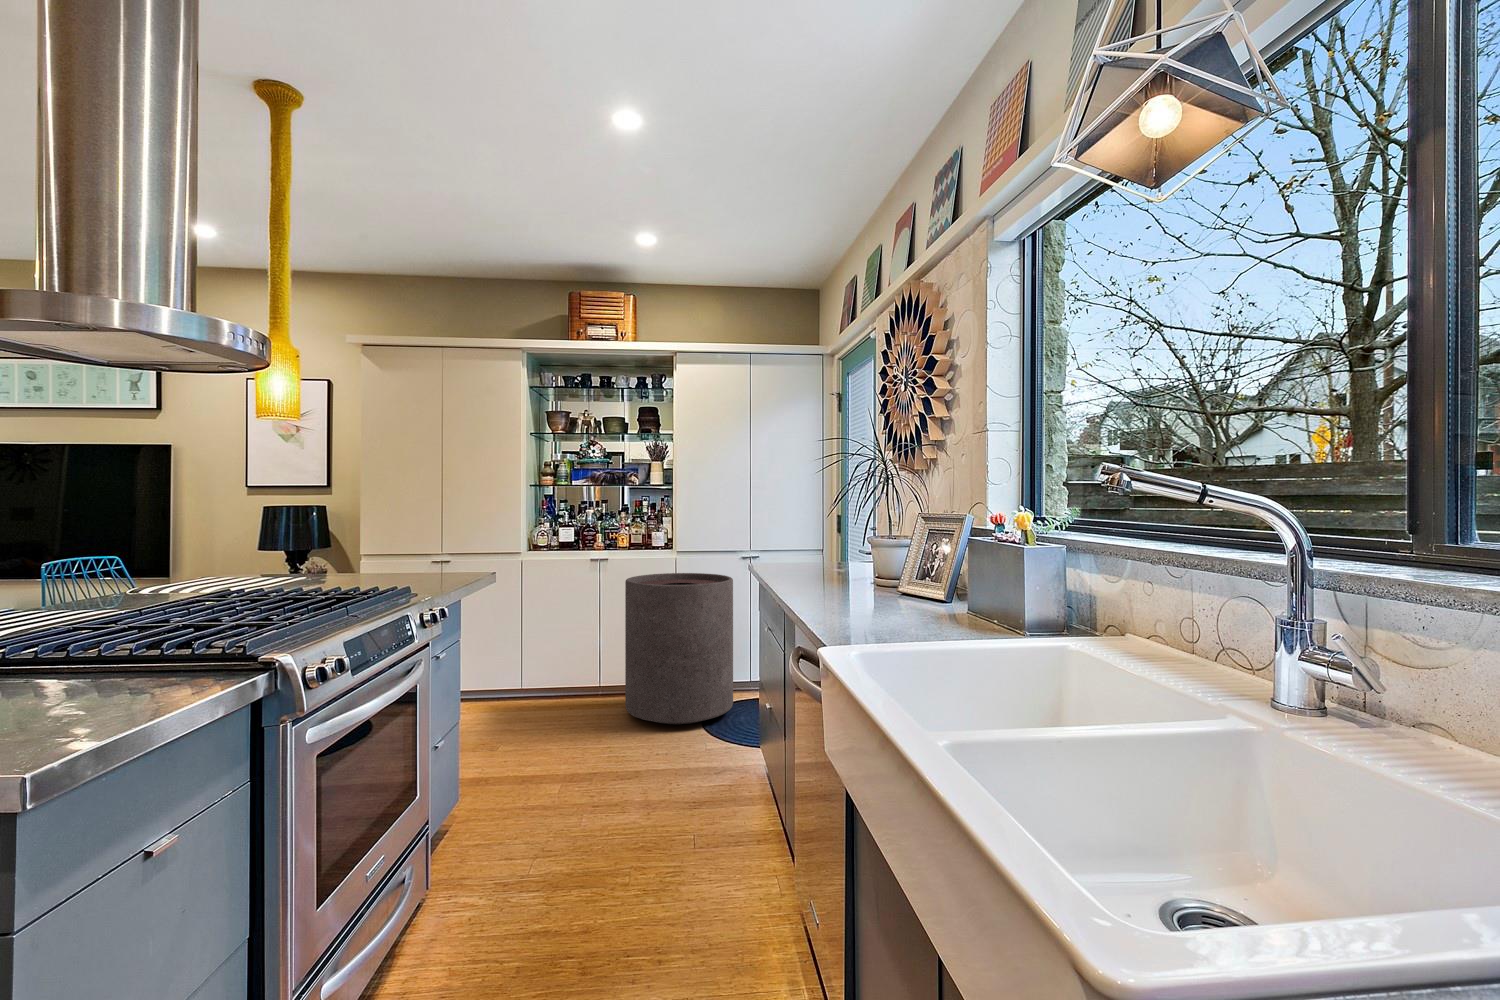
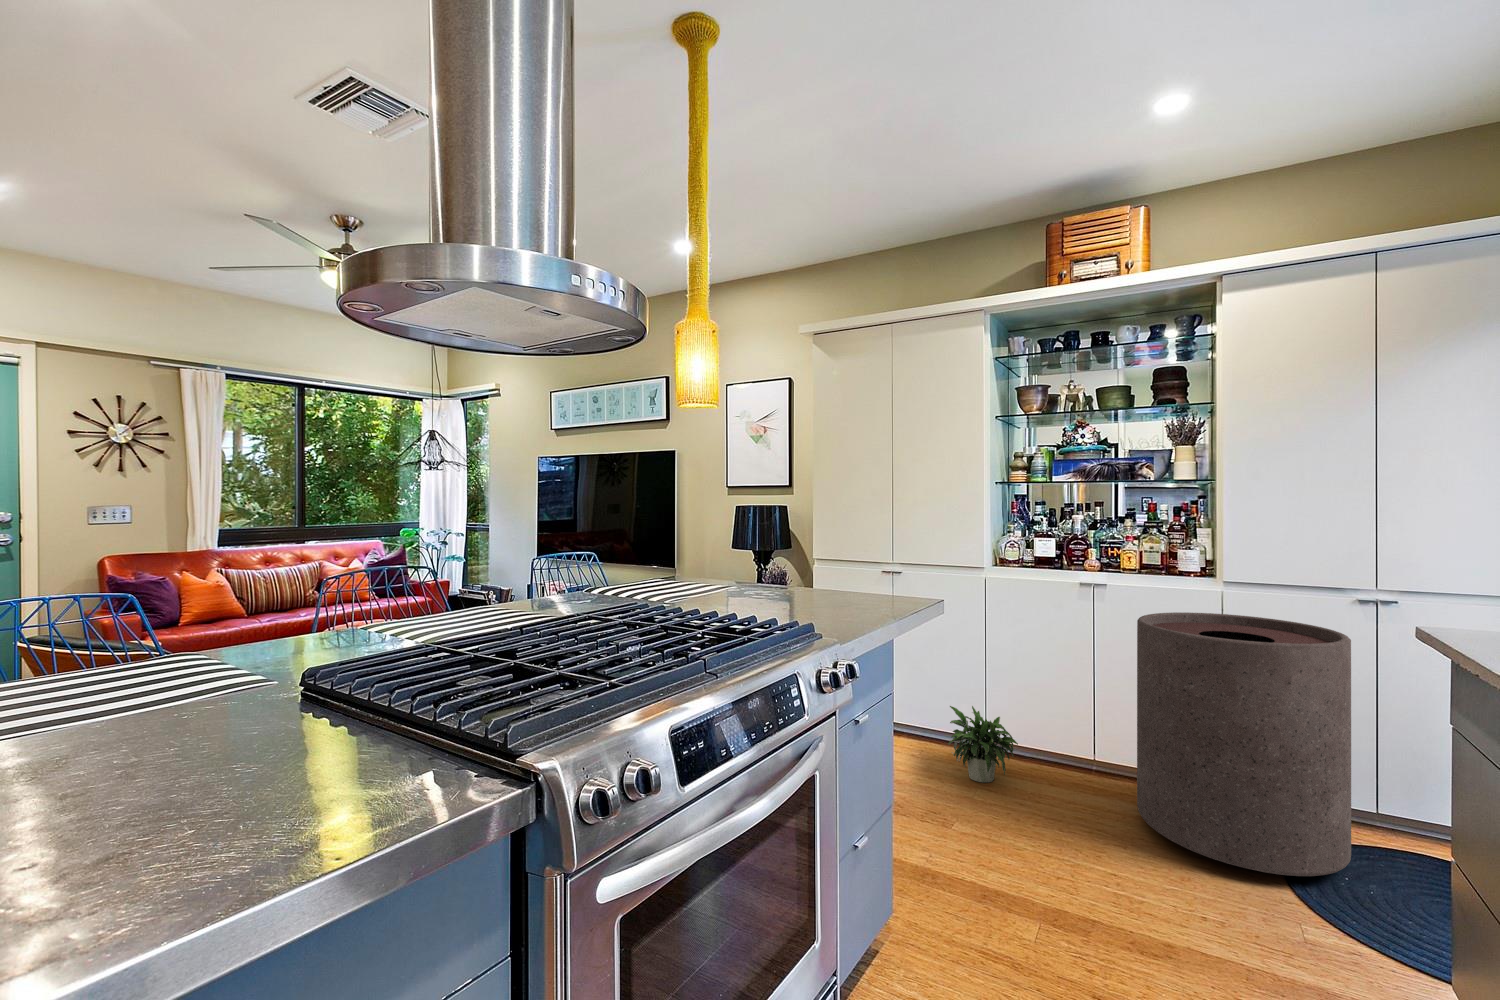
potted plant: none [493,662,547,719] -> present [948,706,1018,783]

